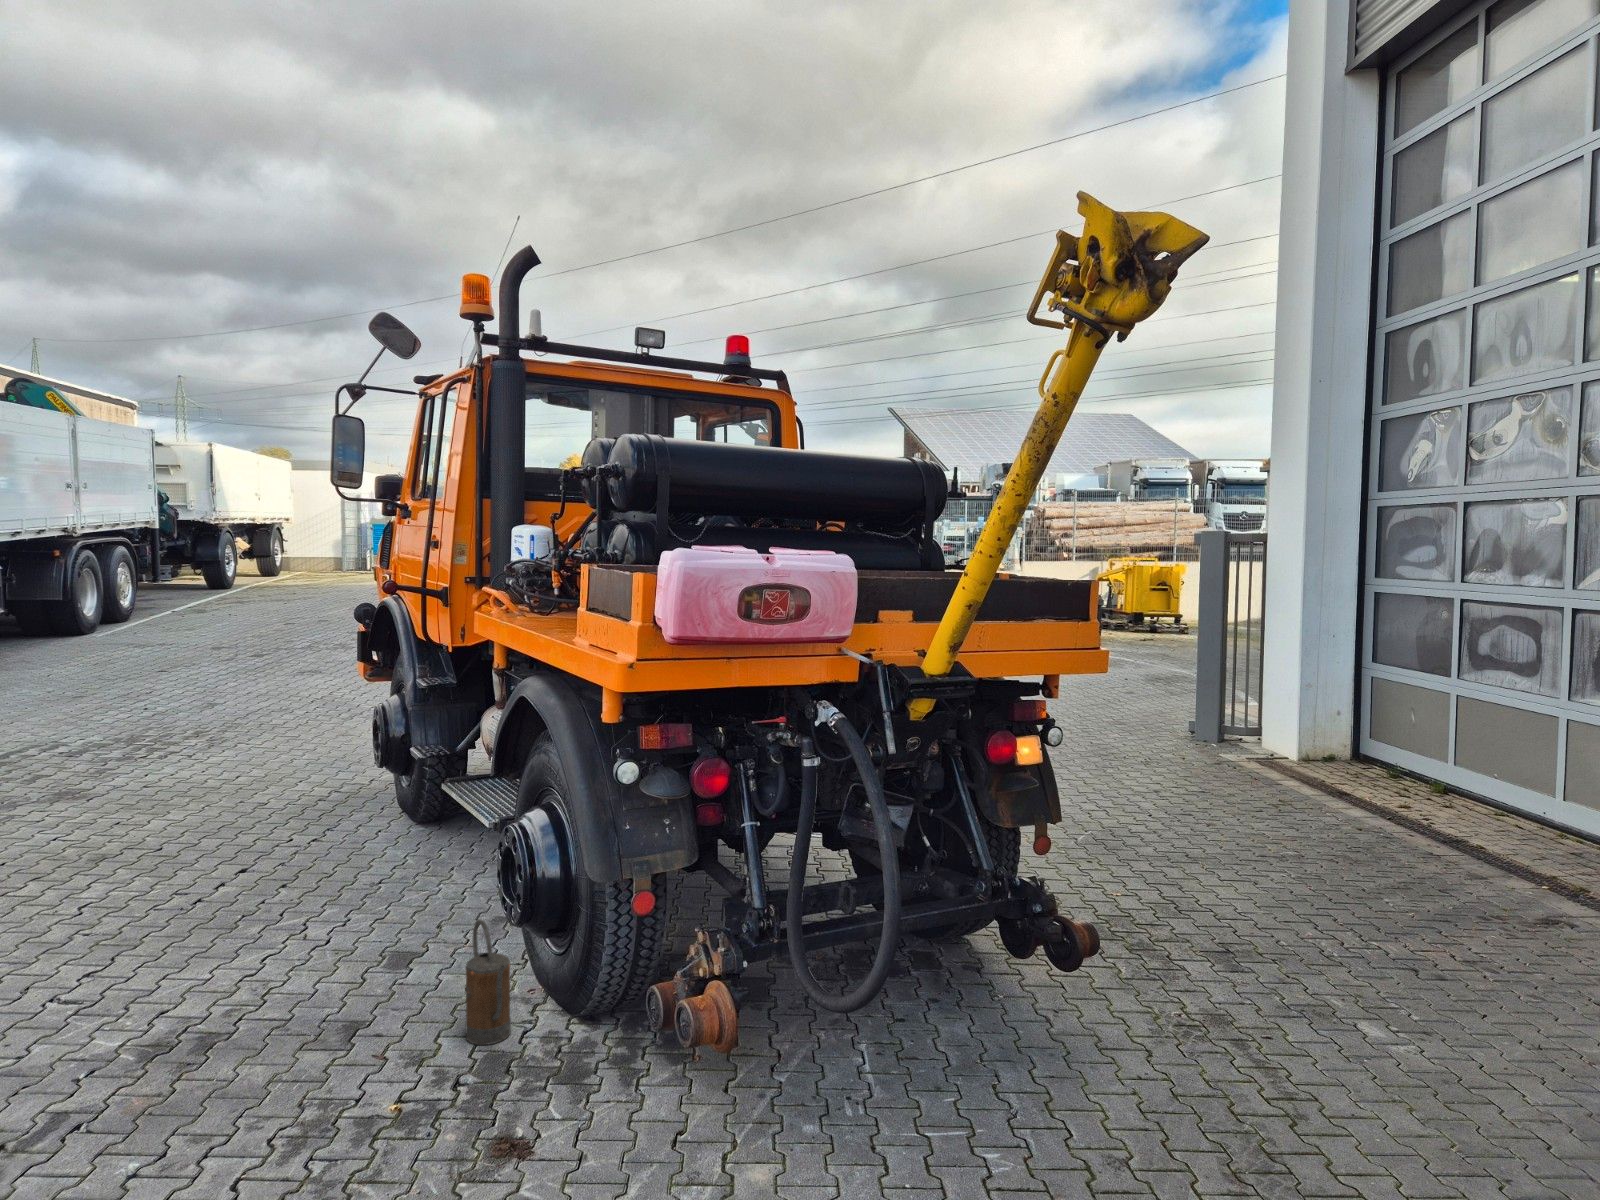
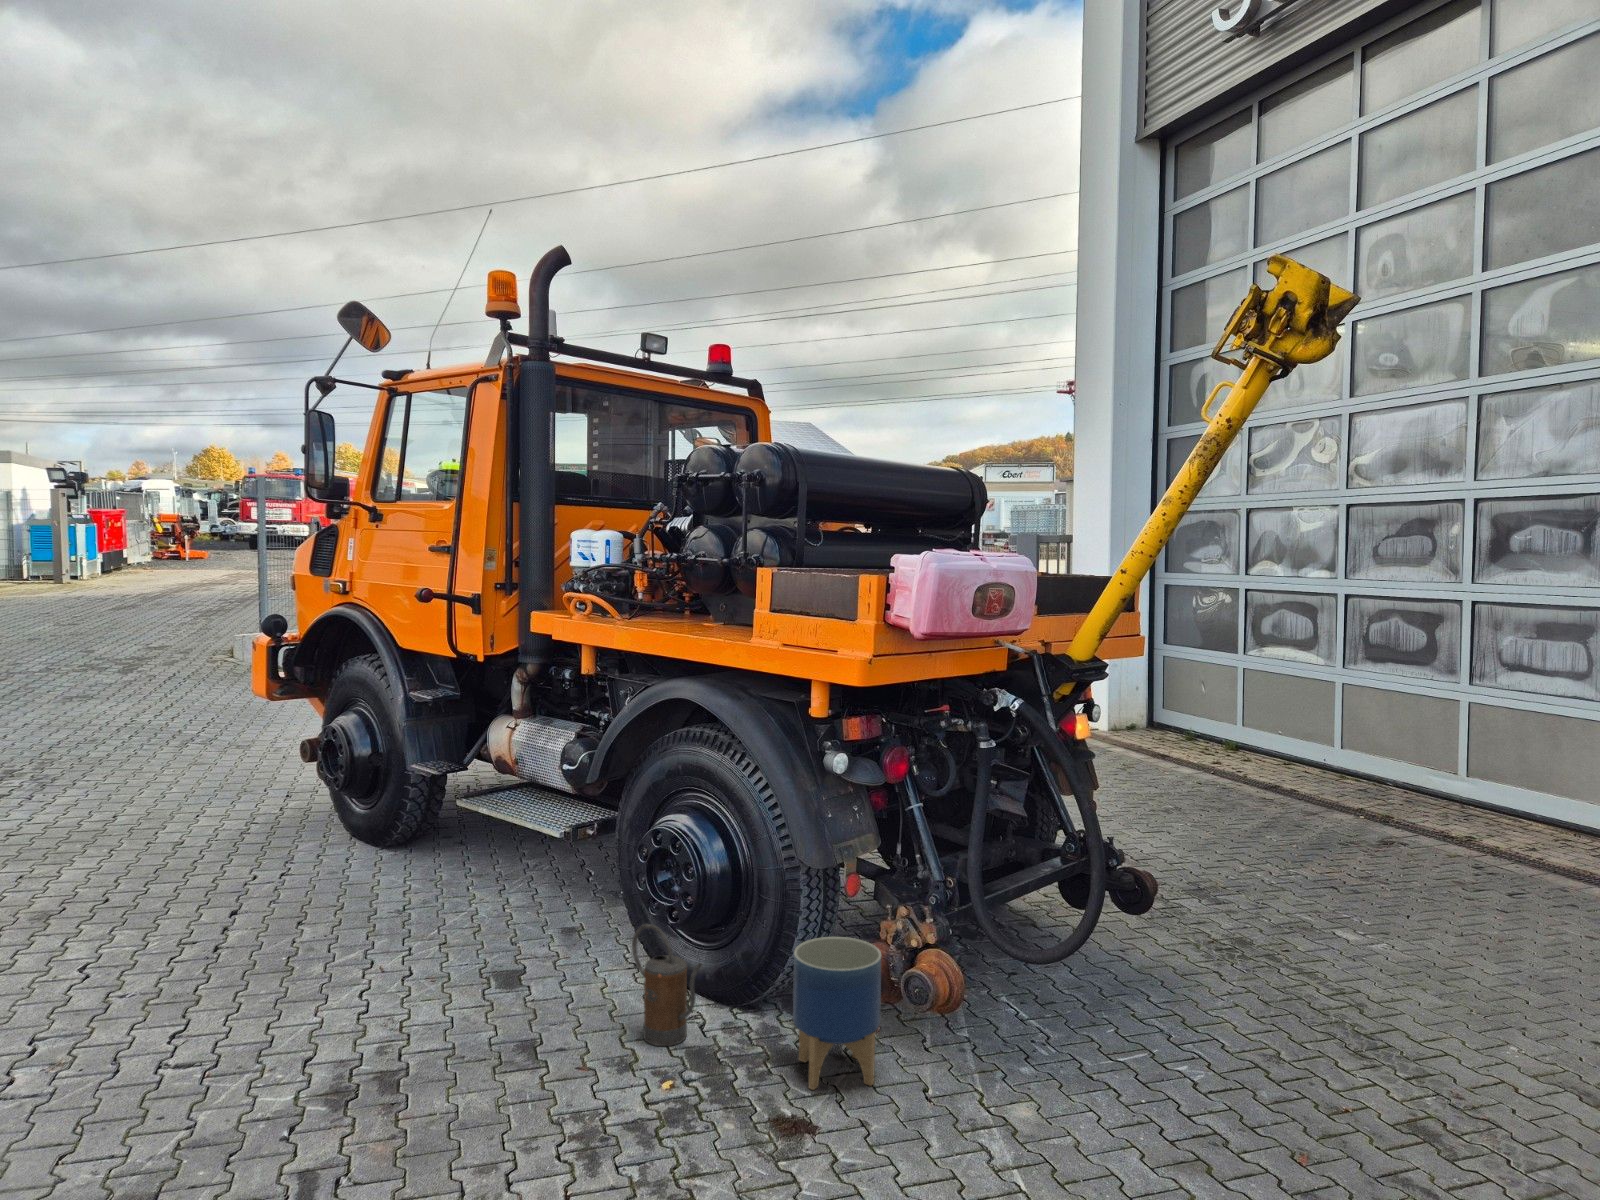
planter: none [560,955,654,1121] -> present [793,937,881,1090]

